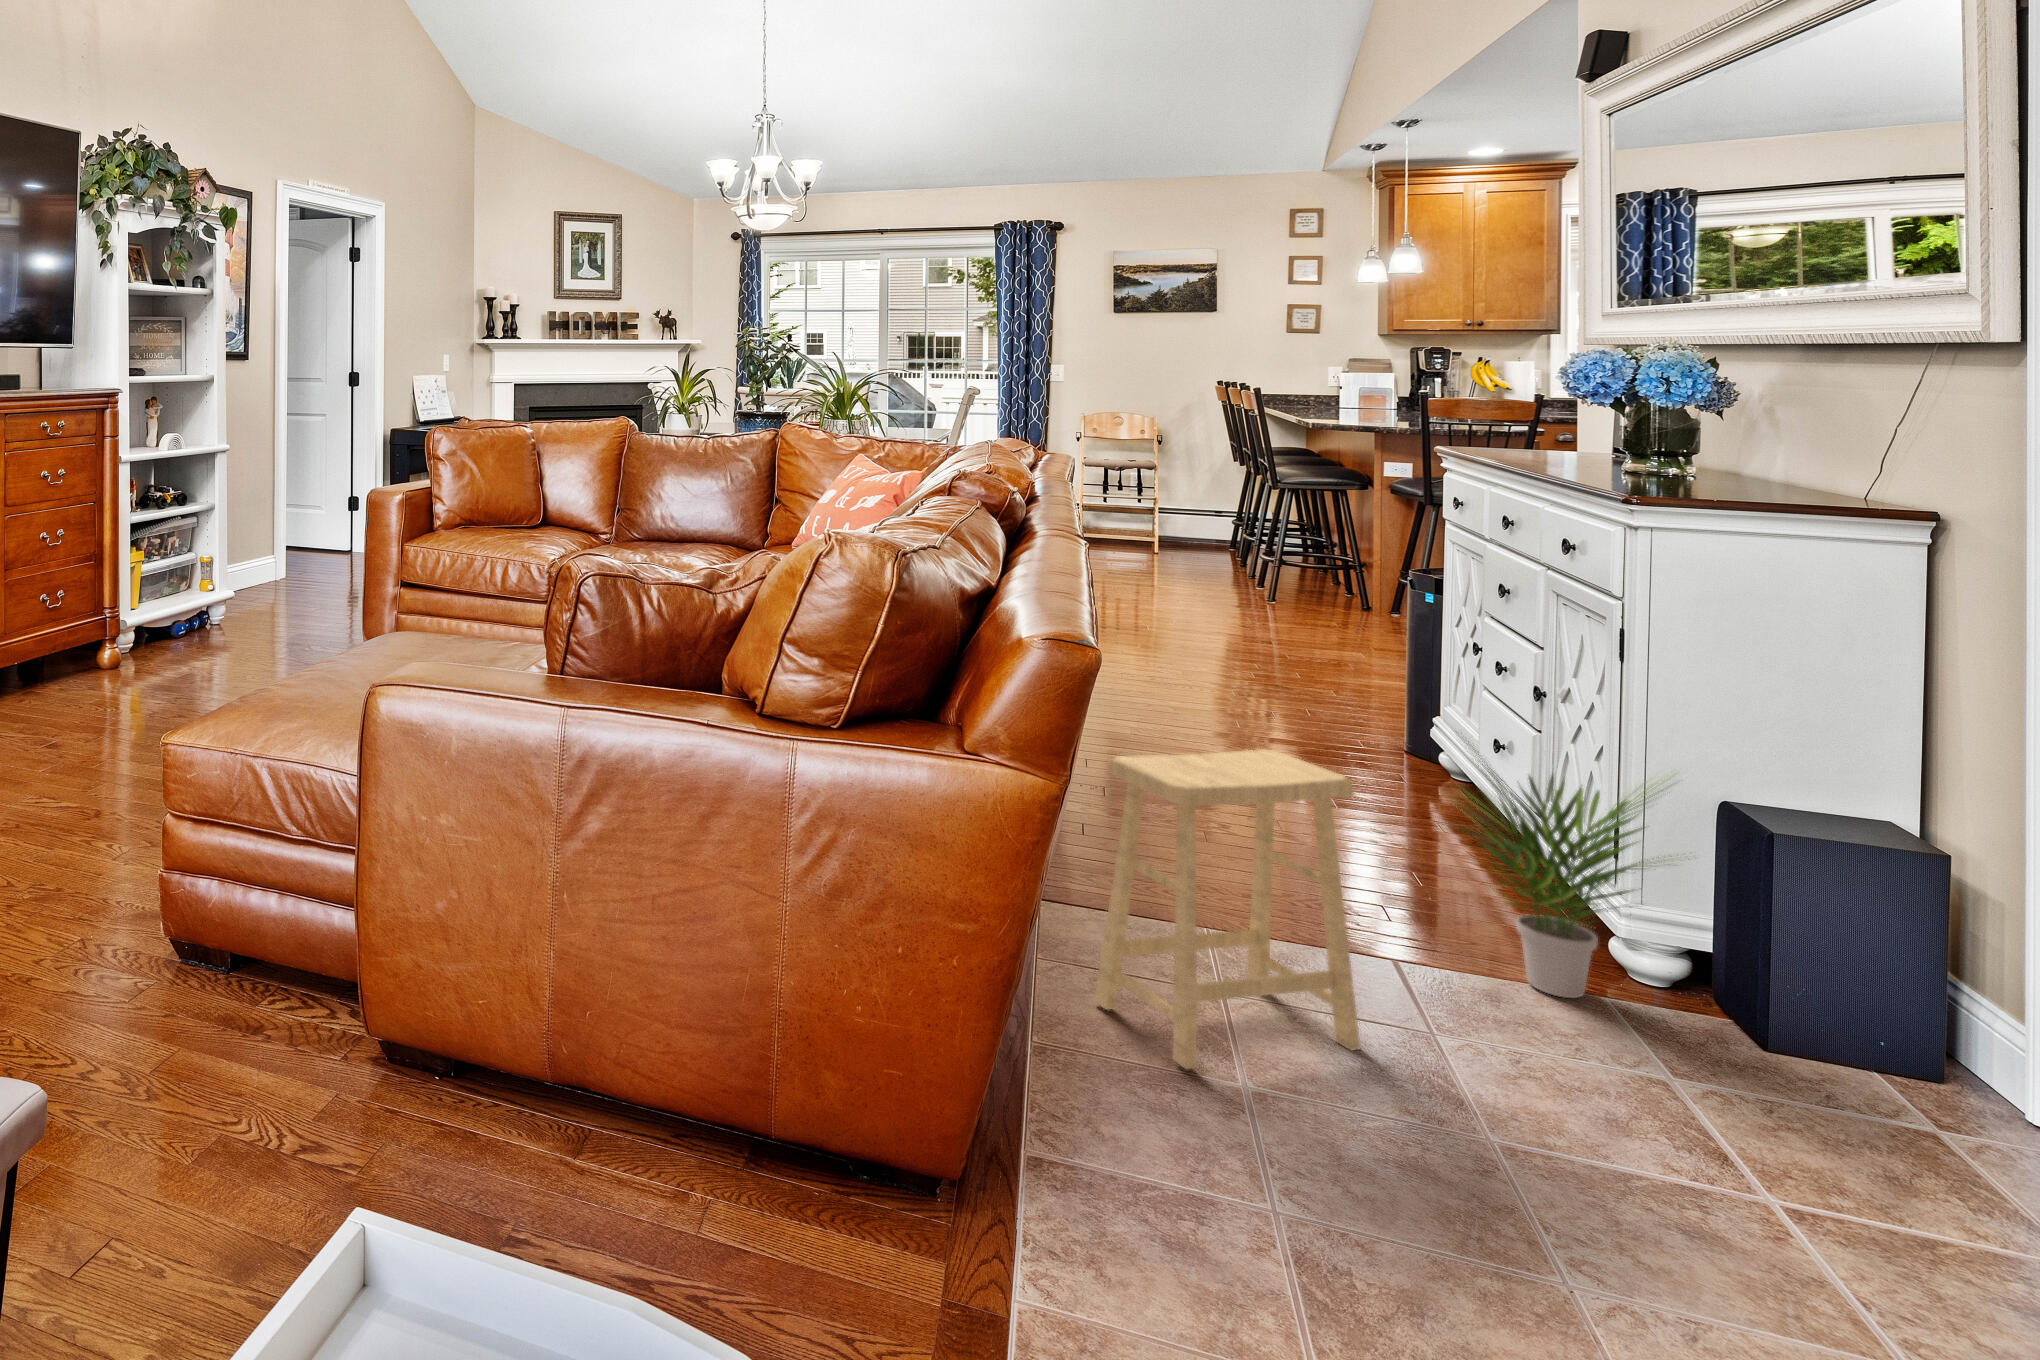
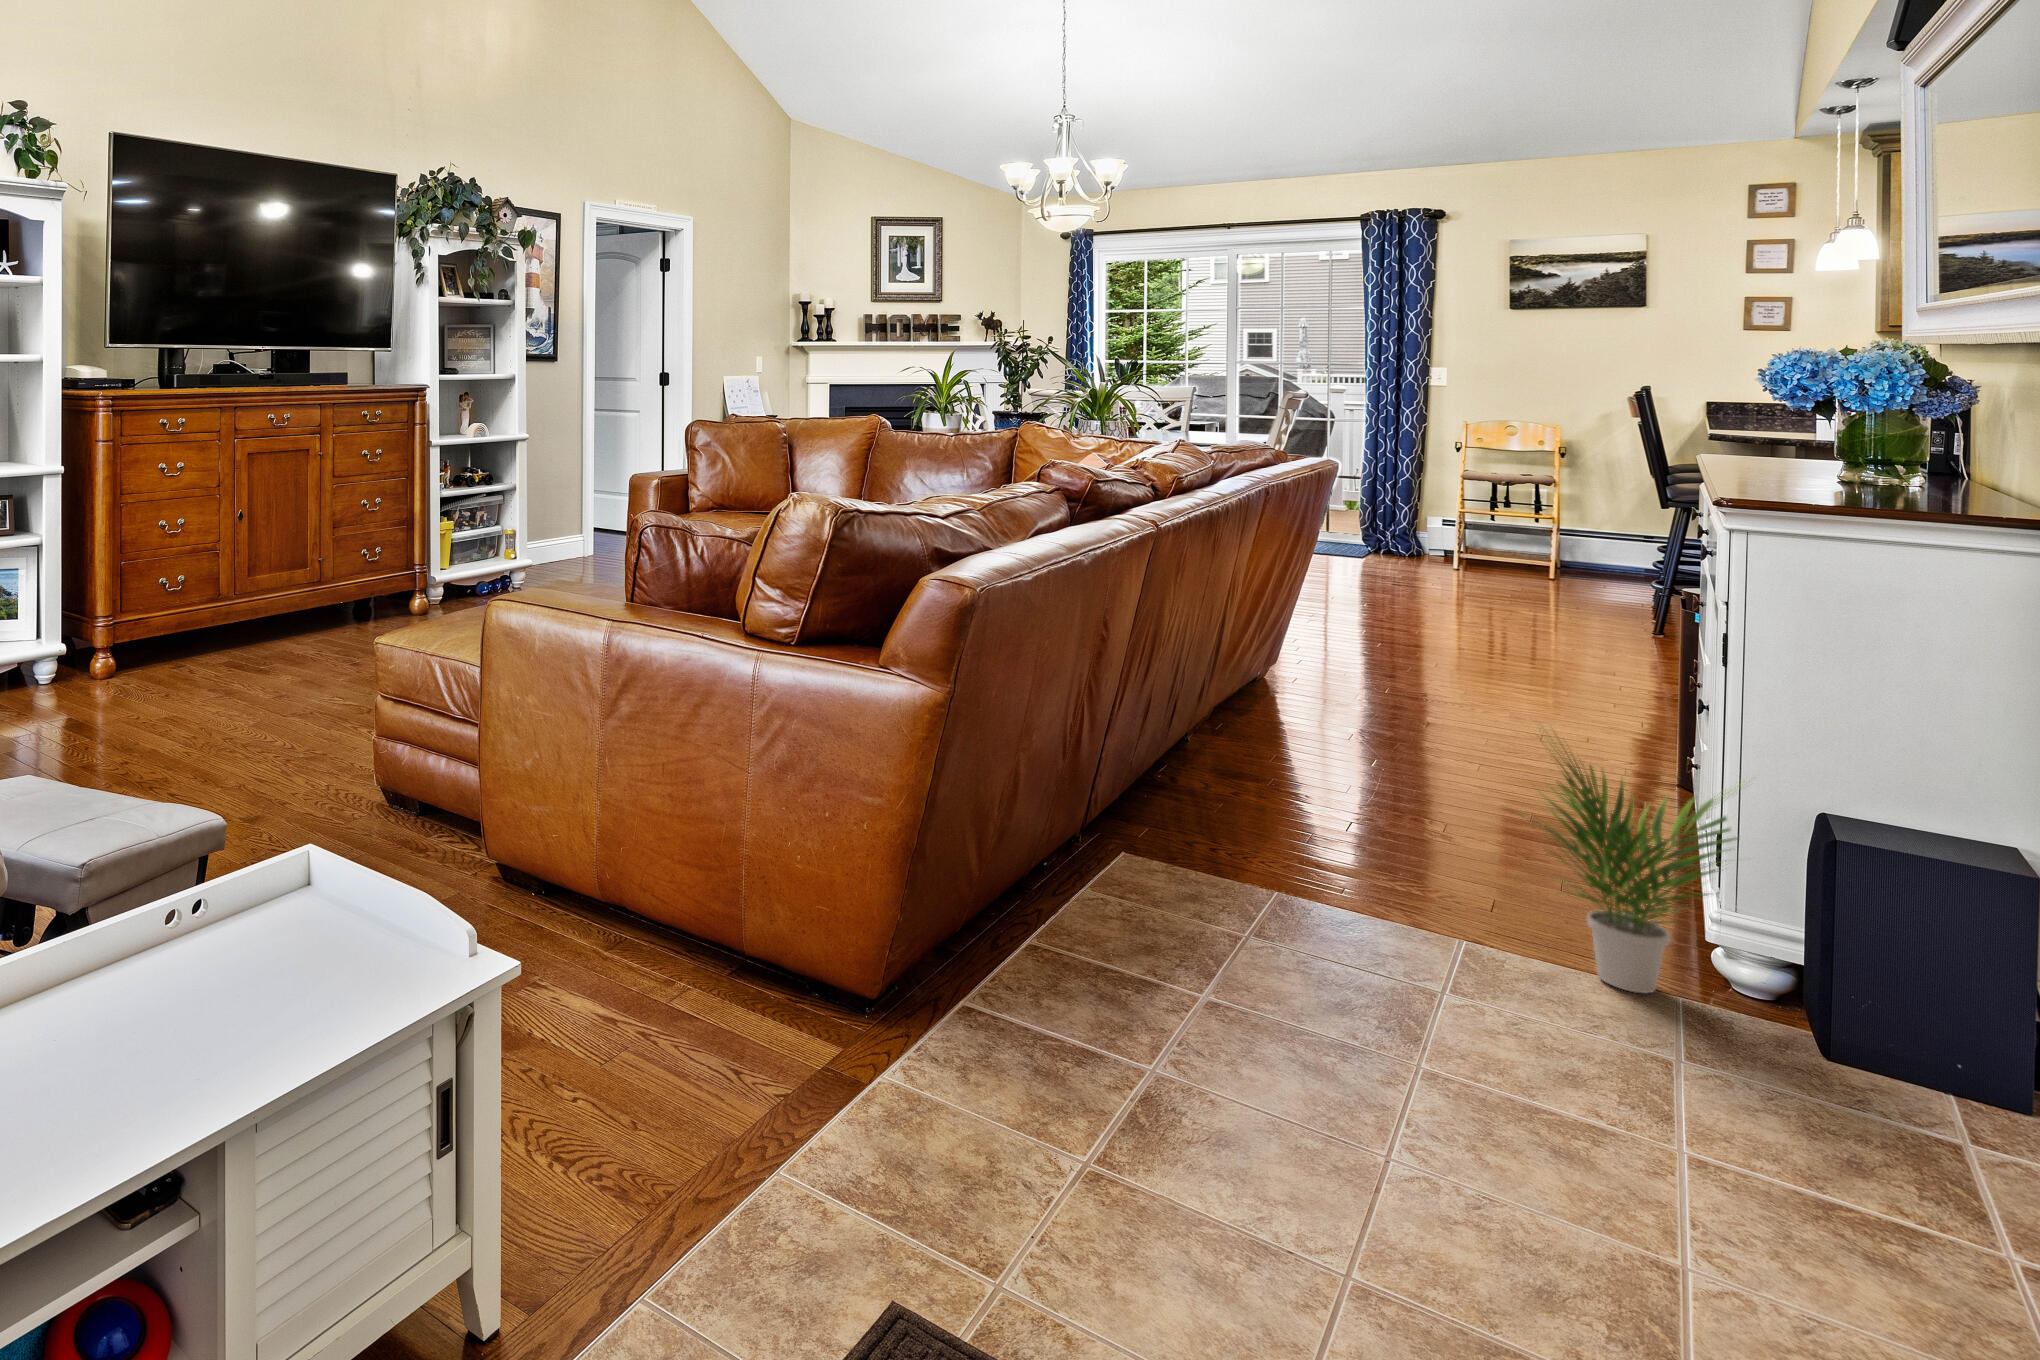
footstool: present [1095,749,1360,1069] -> none [1114,711,1354,994]

